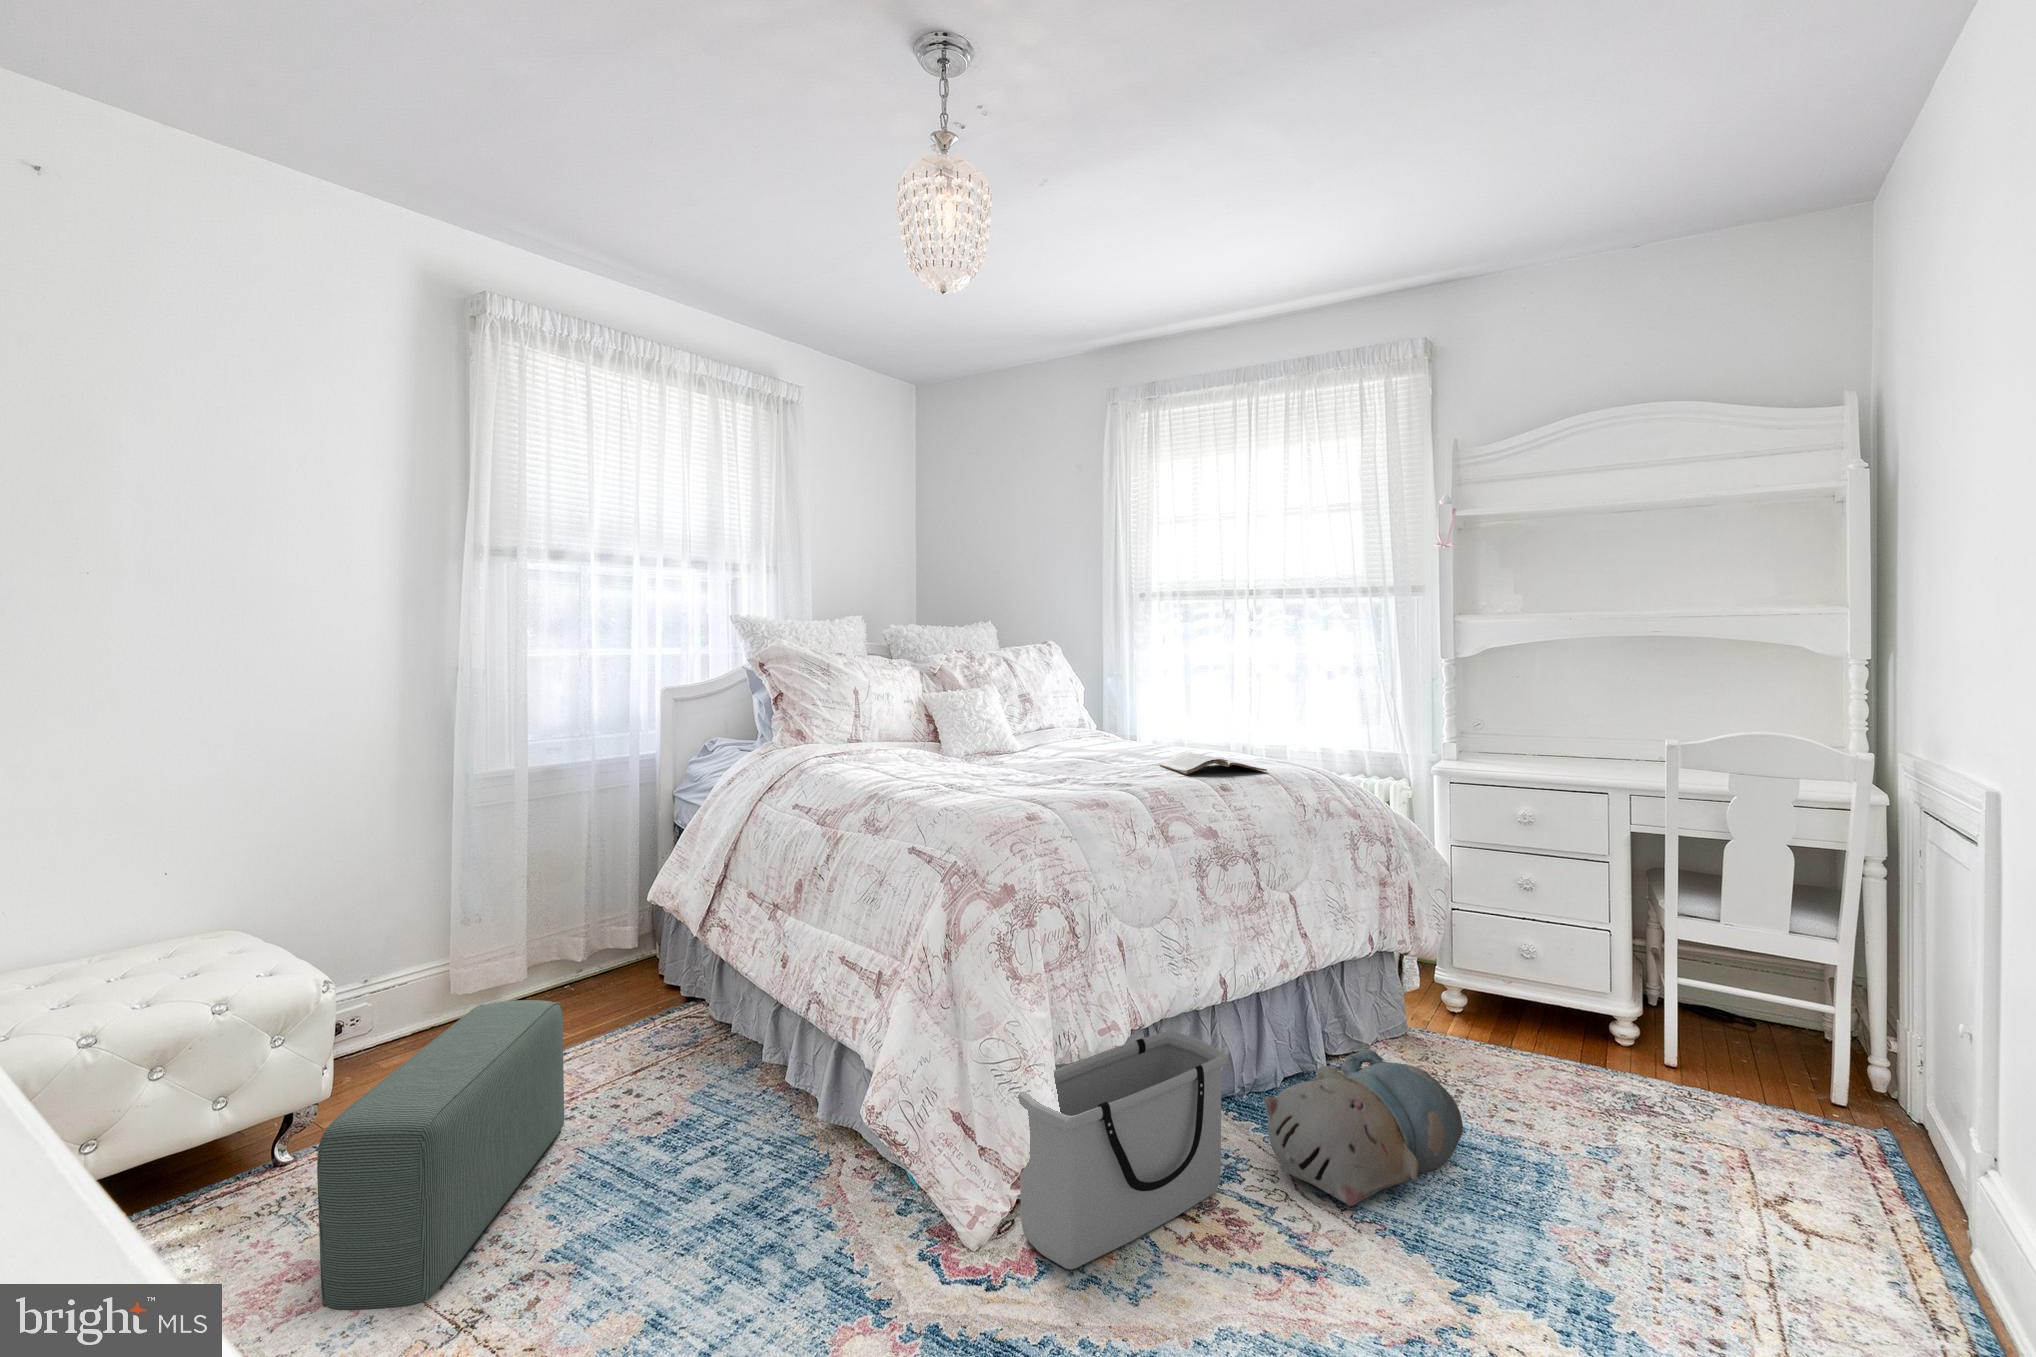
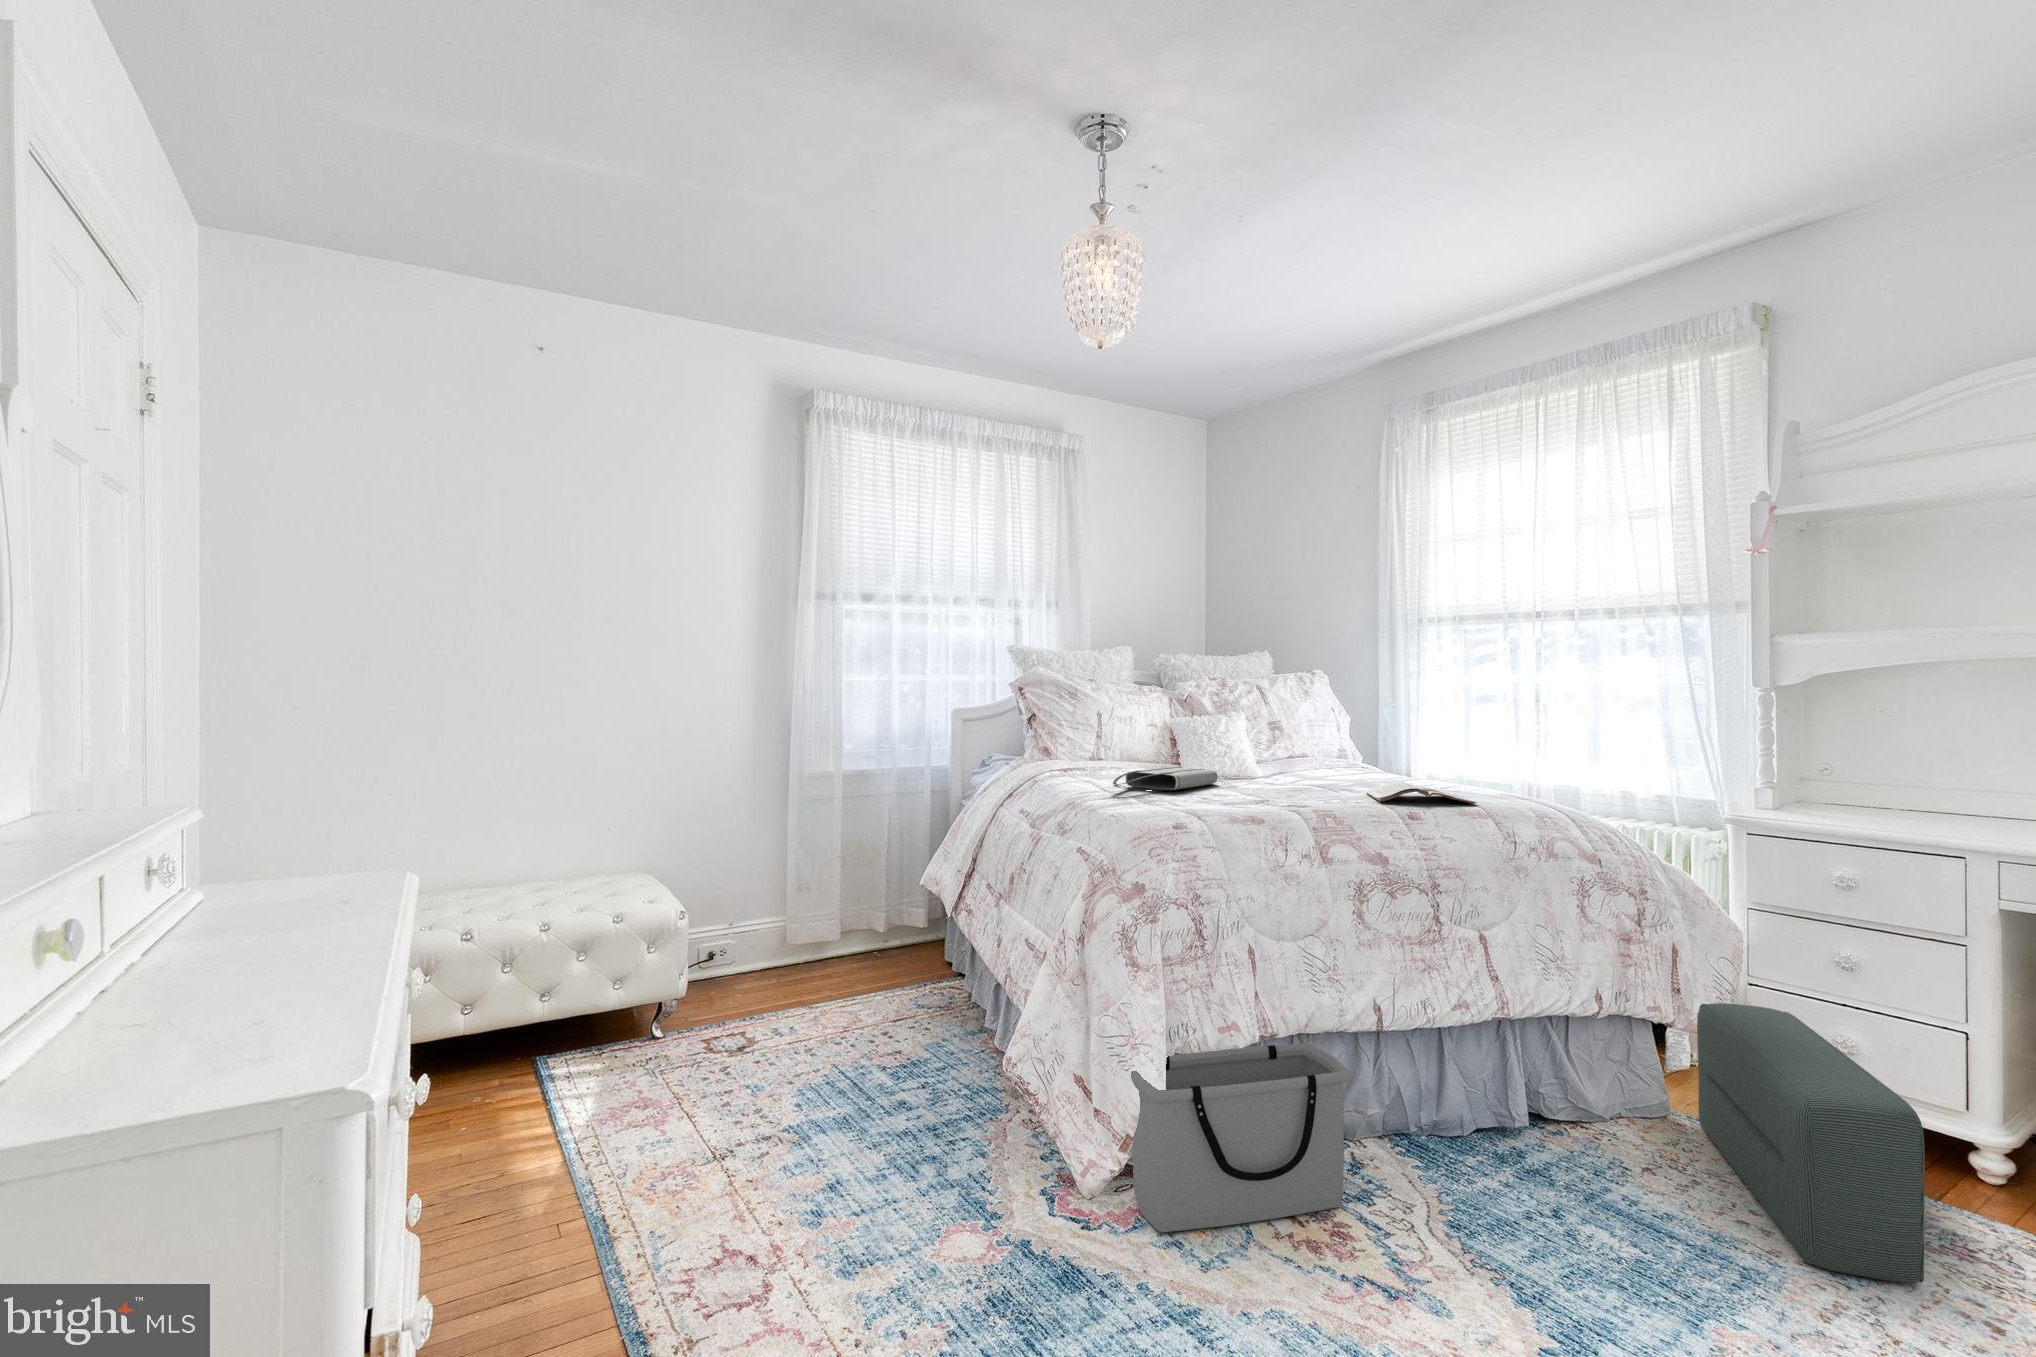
tote bag: none [919,748,1010,775] -> present [1113,767,1218,791]
pouf: present [317,1000,564,1310] -> present [1697,1003,1925,1283]
plush toy: present [1264,1049,1463,1206] -> none [1406,1104,1649,1251]

